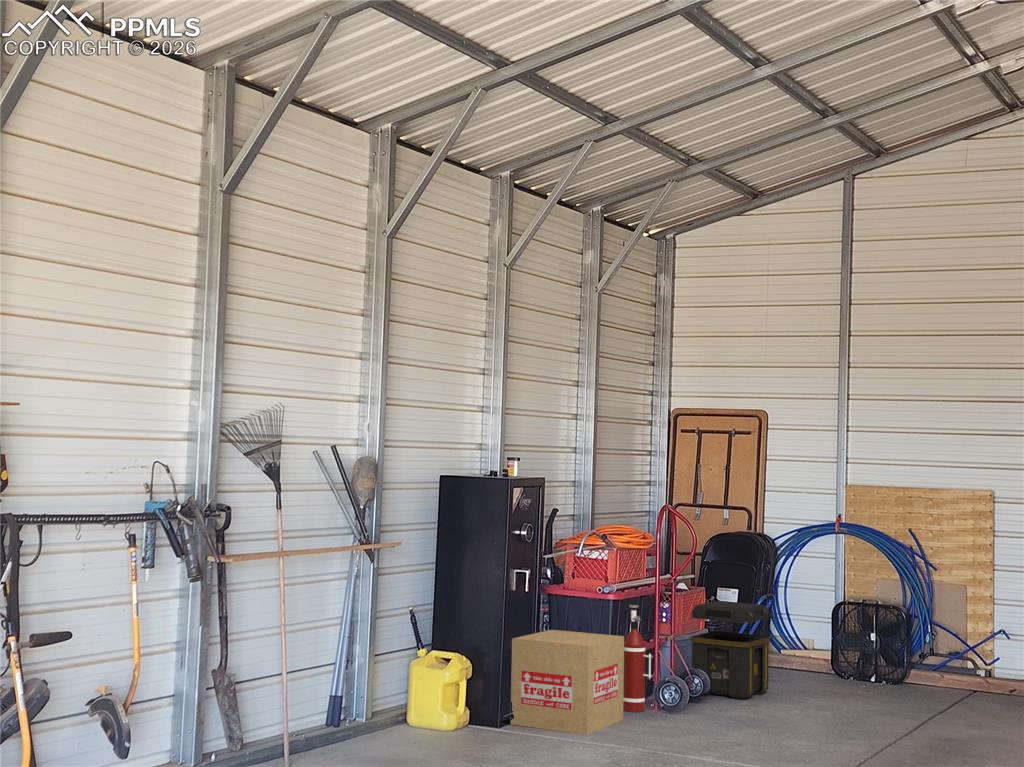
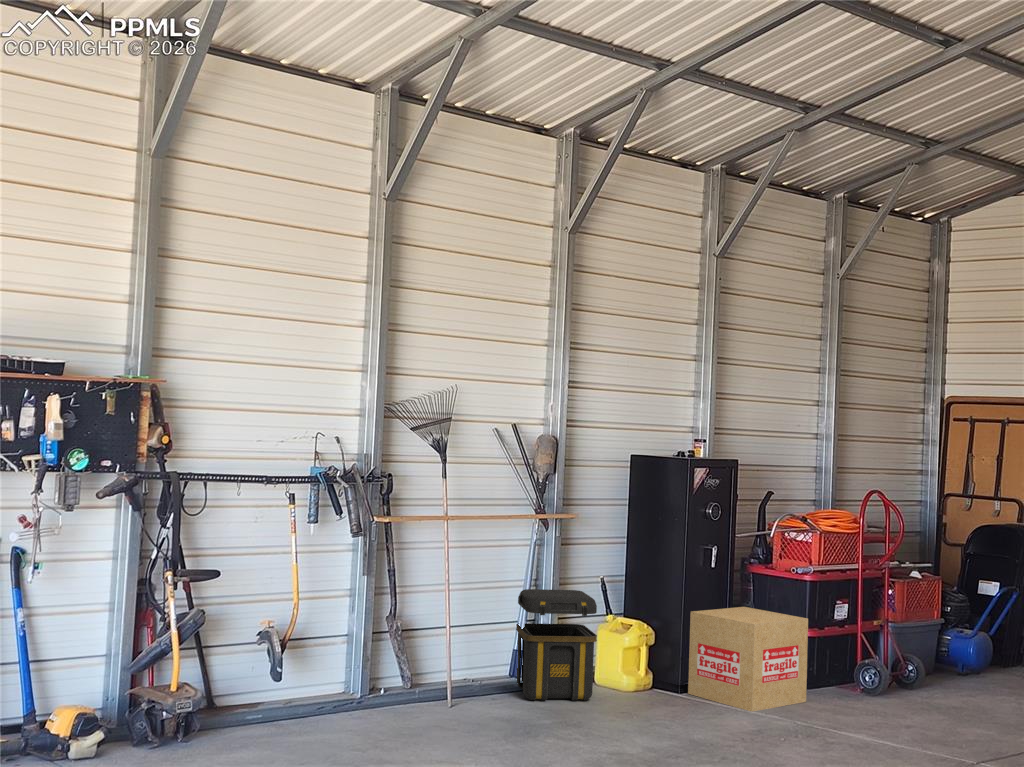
toolbox: present [691,601,770,699] -> present [516,589,597,701]
fire extinguisher: present [623,605,653,712] -> none [818,589,848,696]

